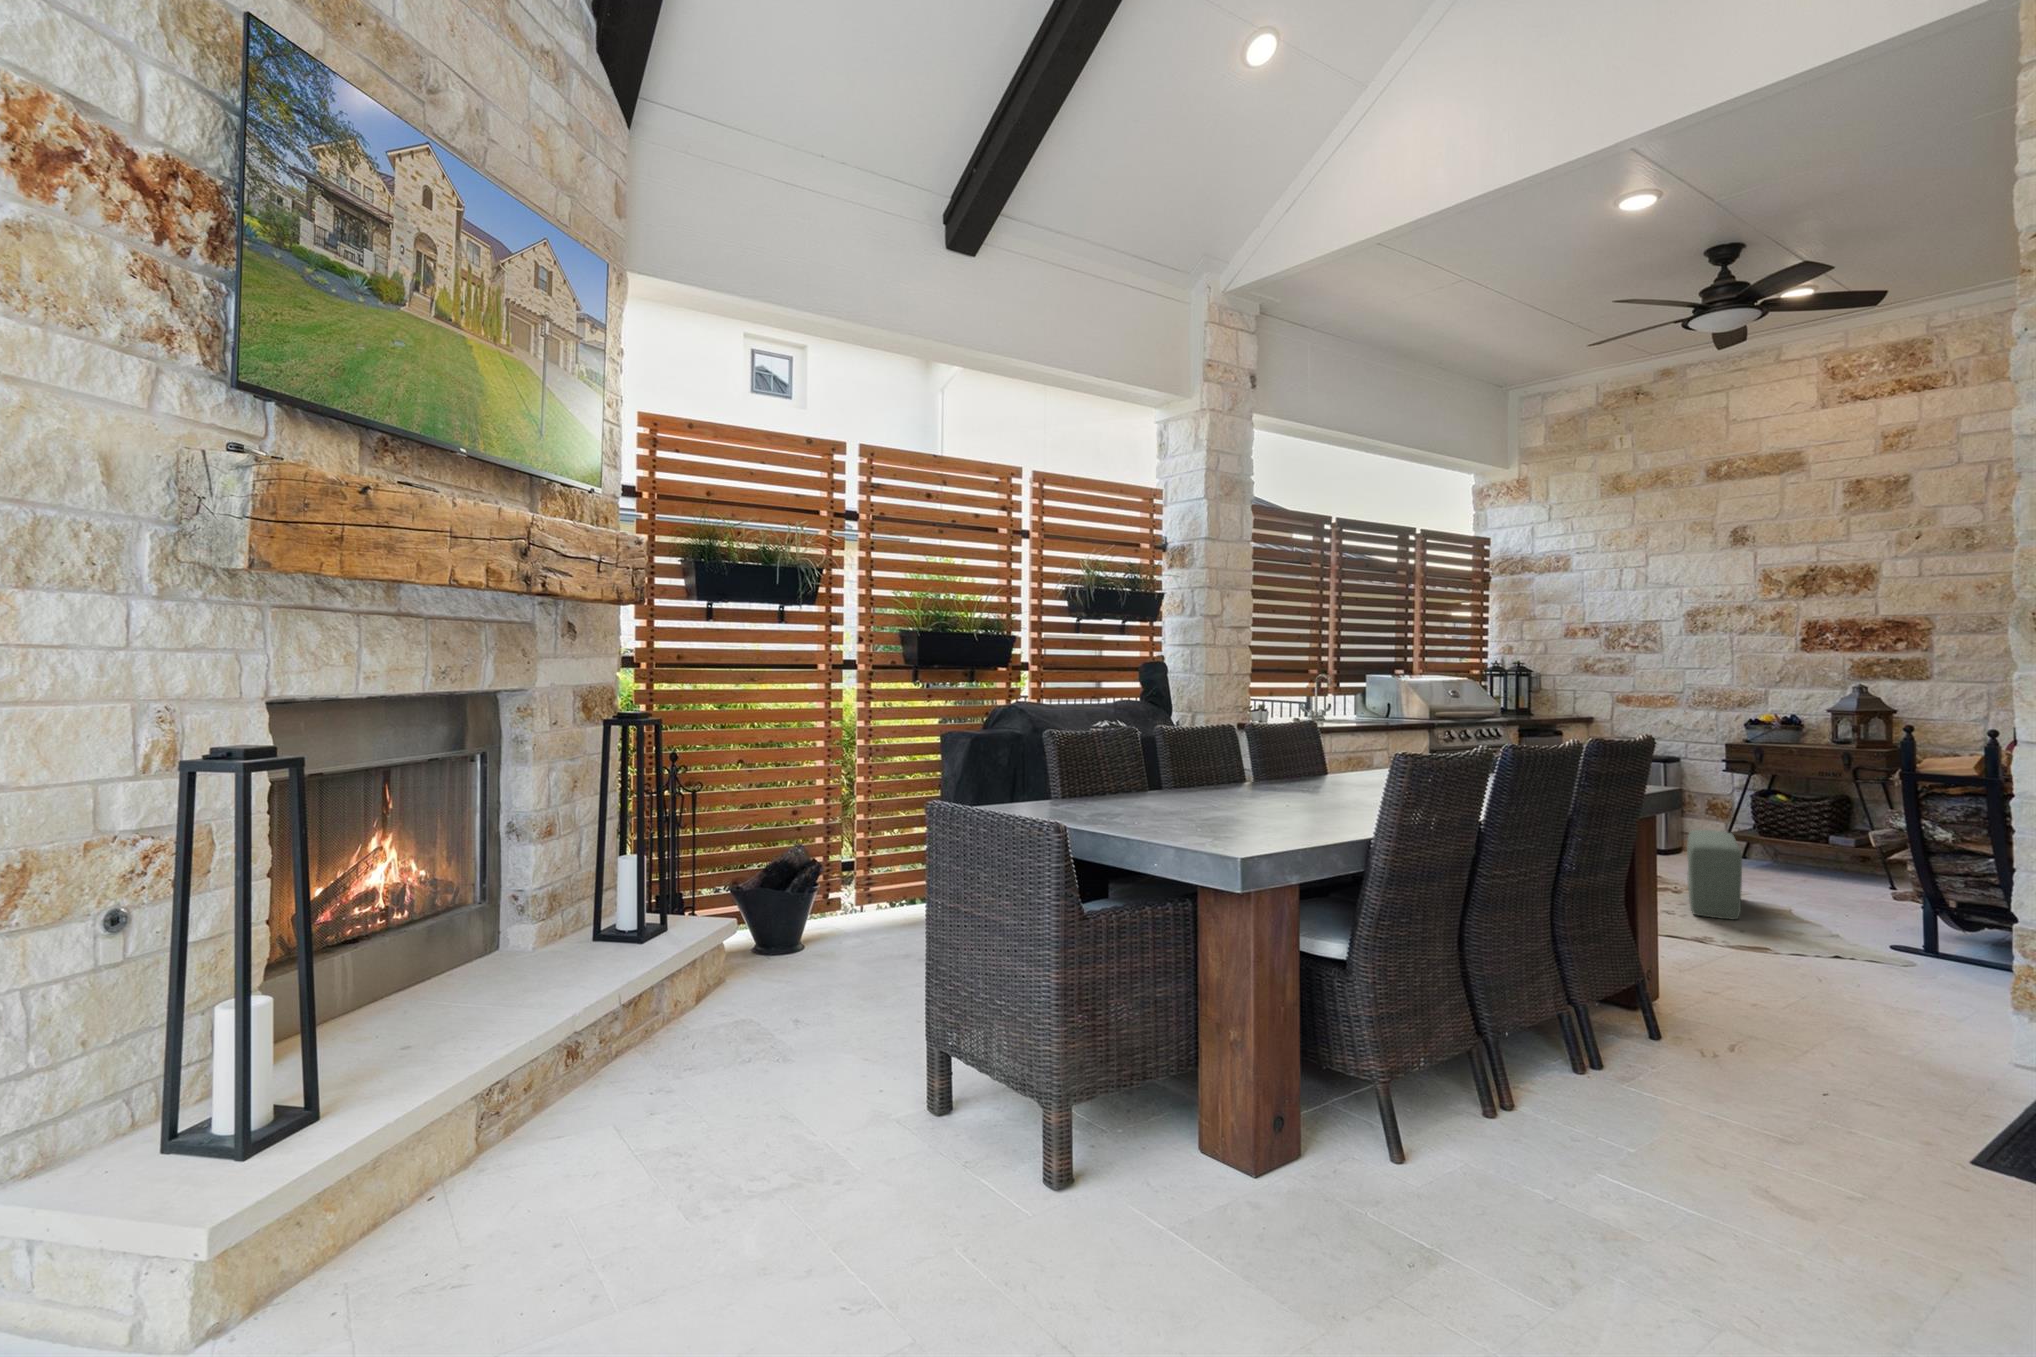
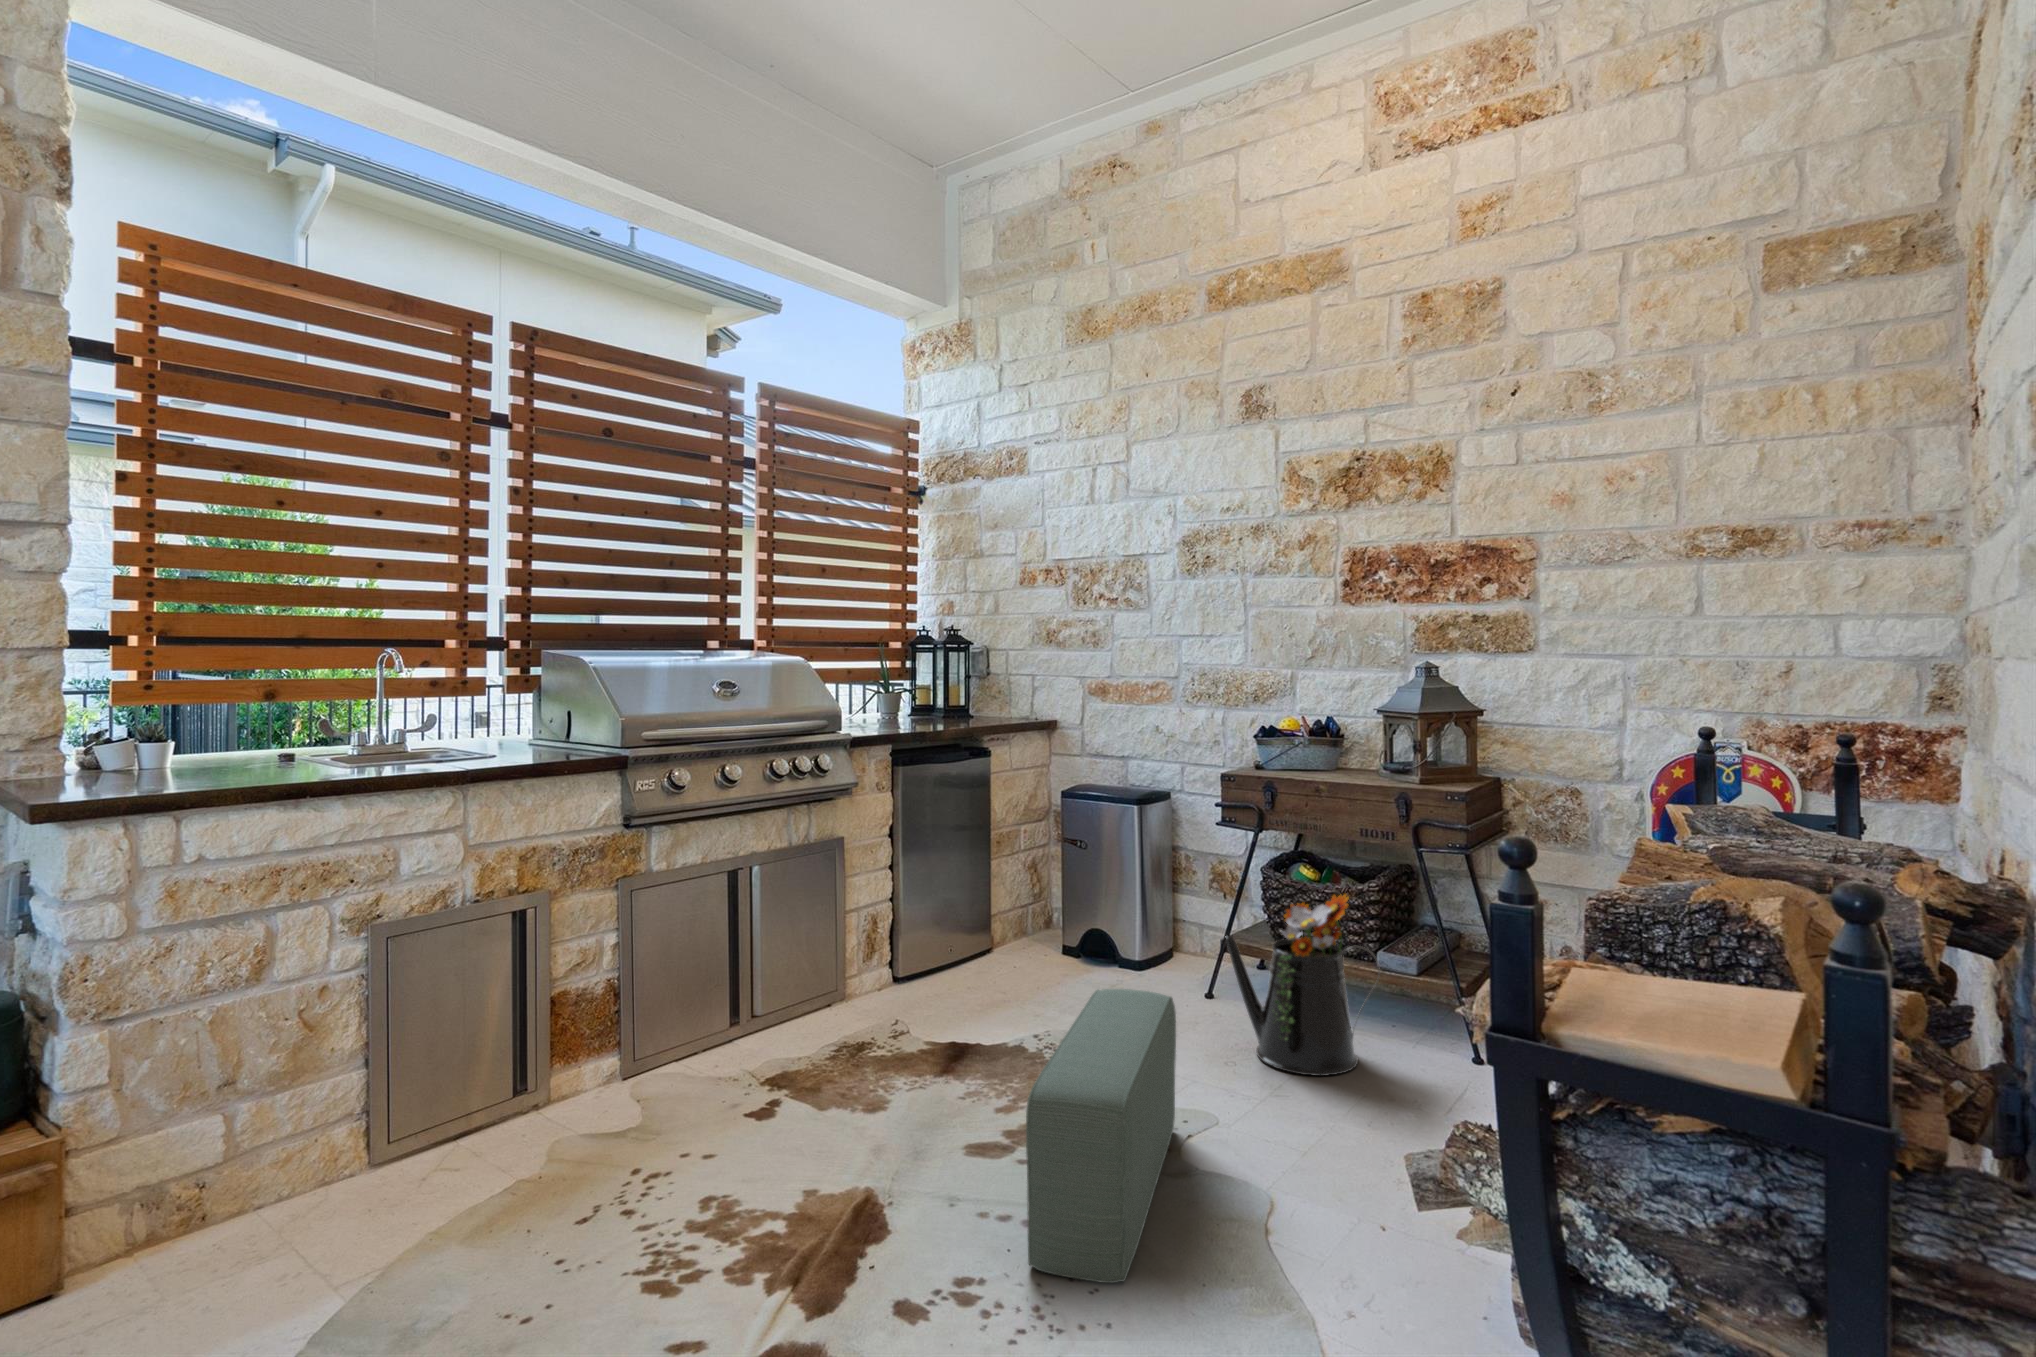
watering can: none [1742,799,1836,889] -> present [1226,894,1379,1076]

